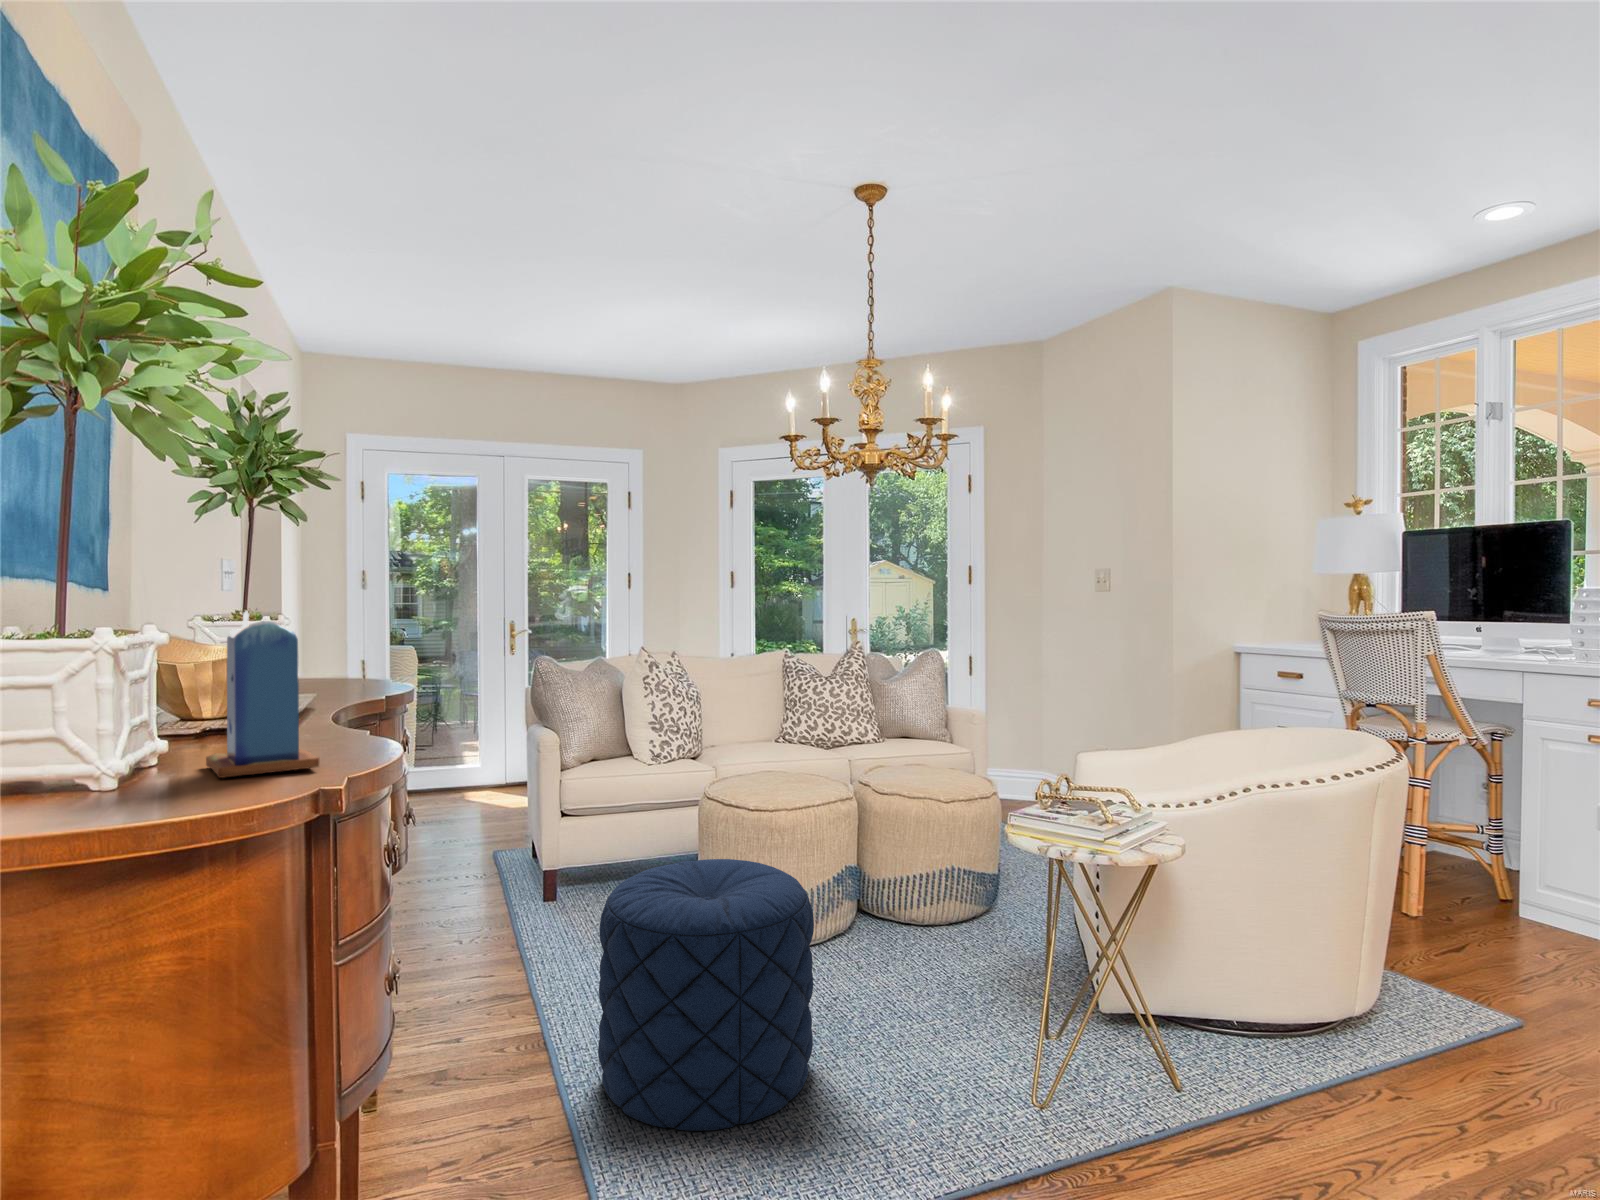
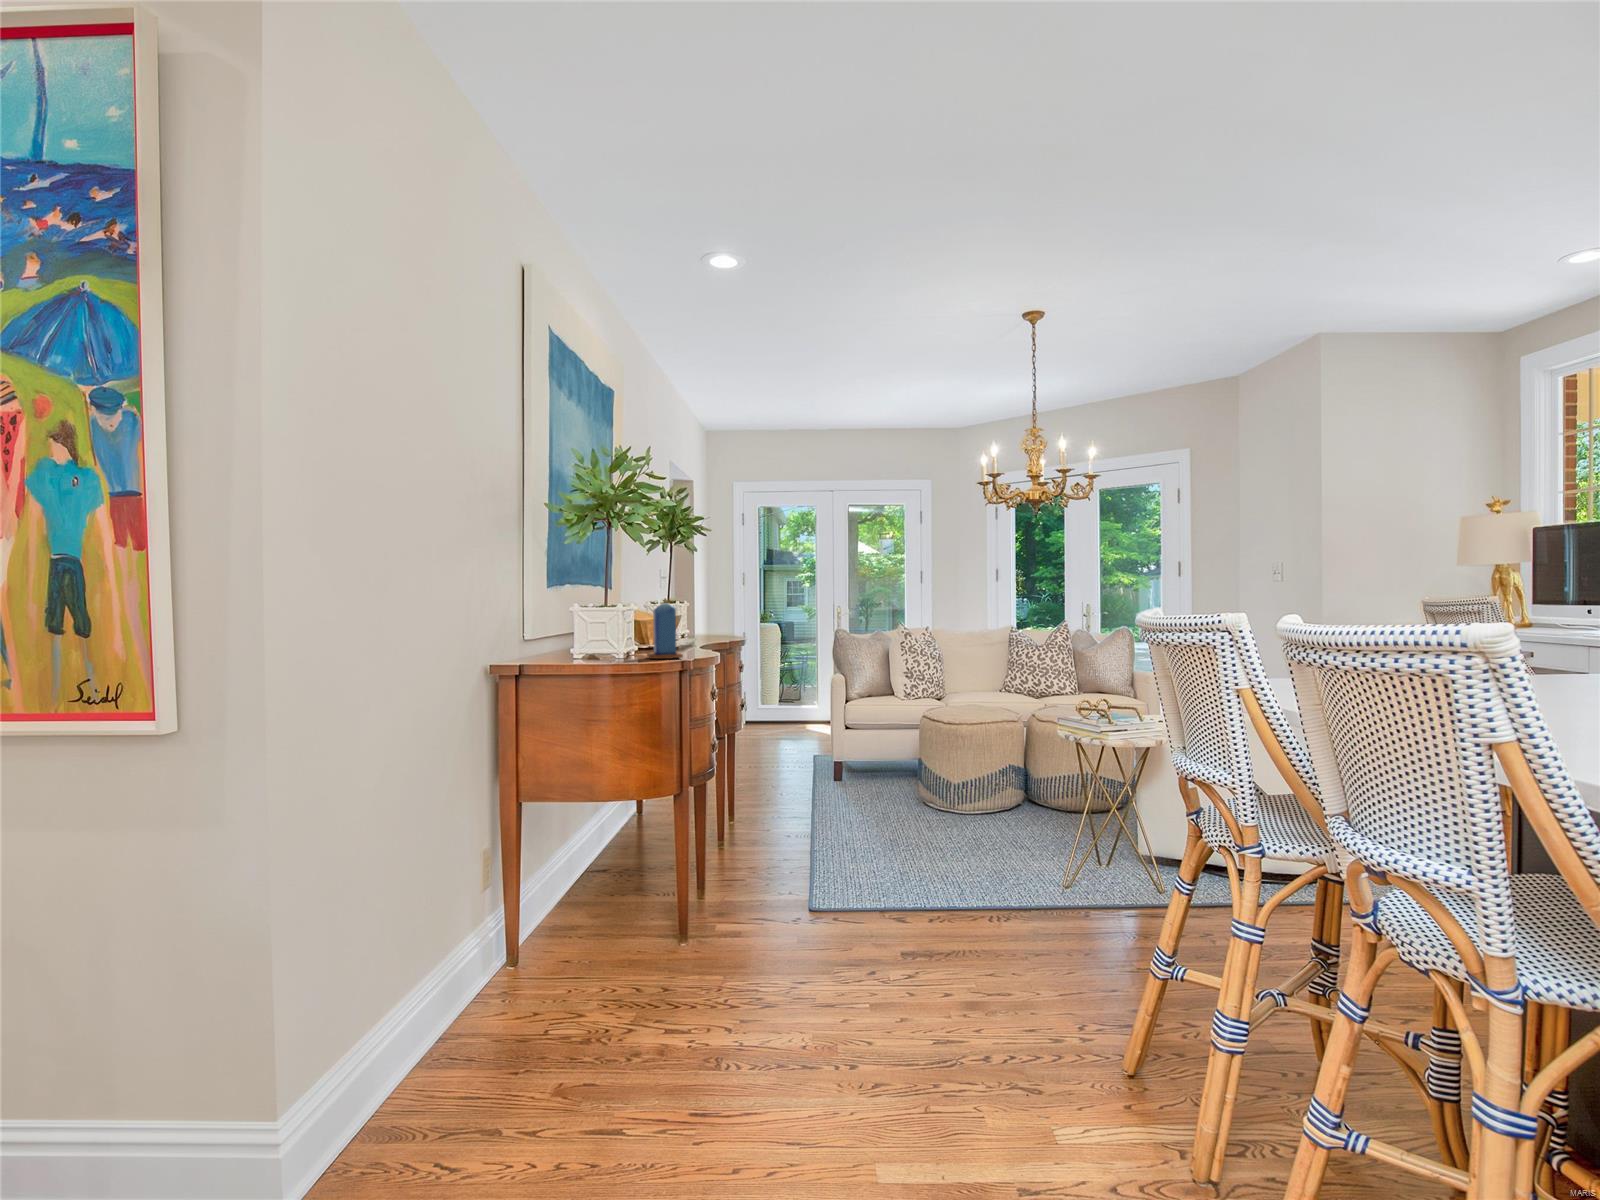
pouf: present [598,859,814,1131] -> none [829,740,946,871]

